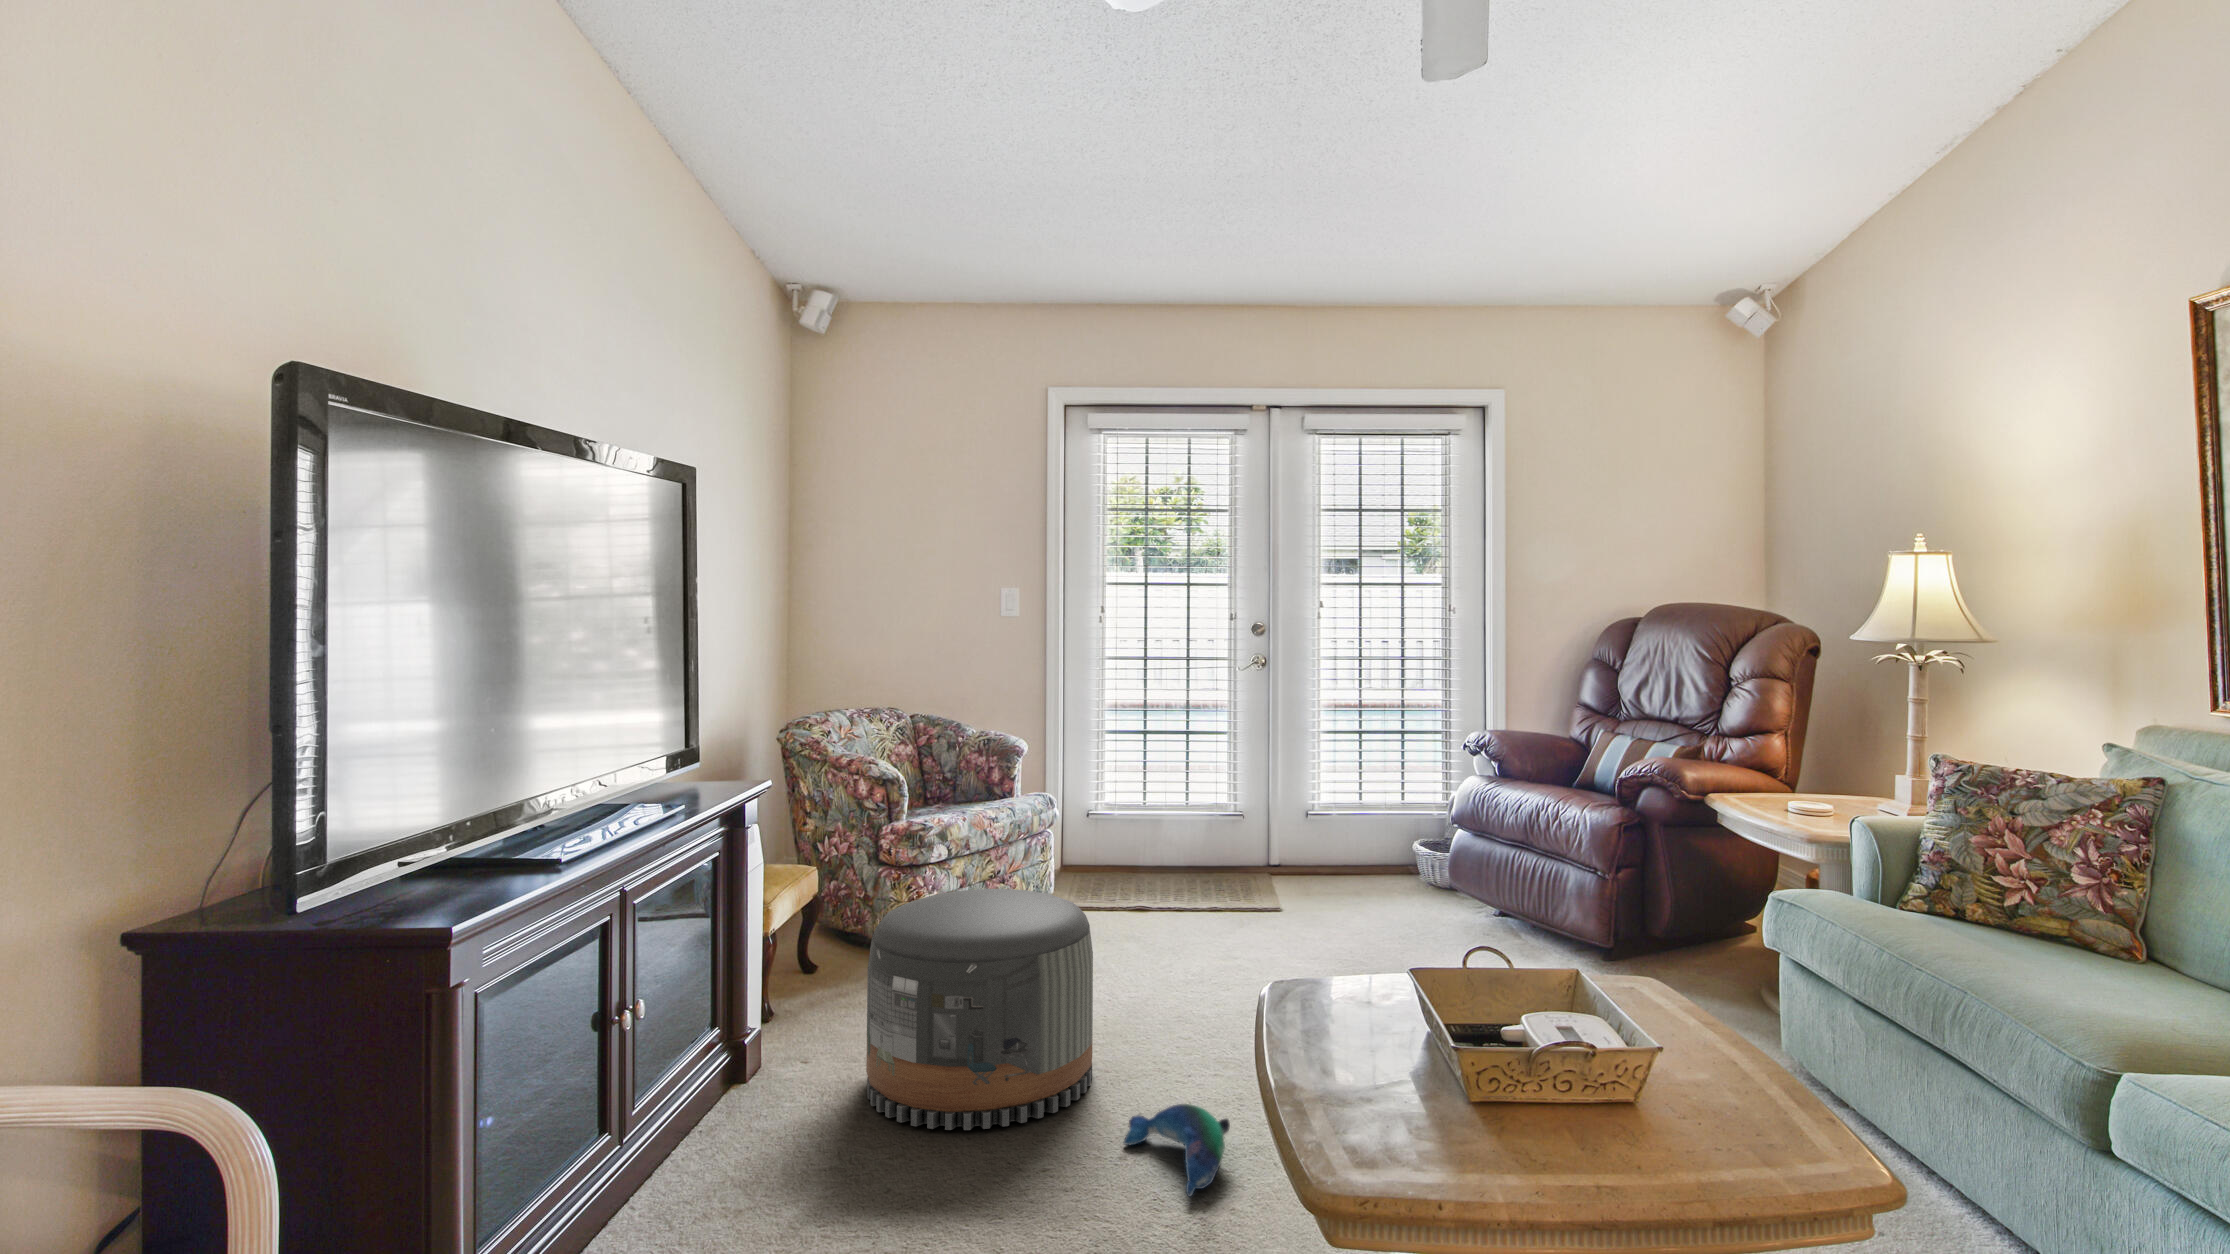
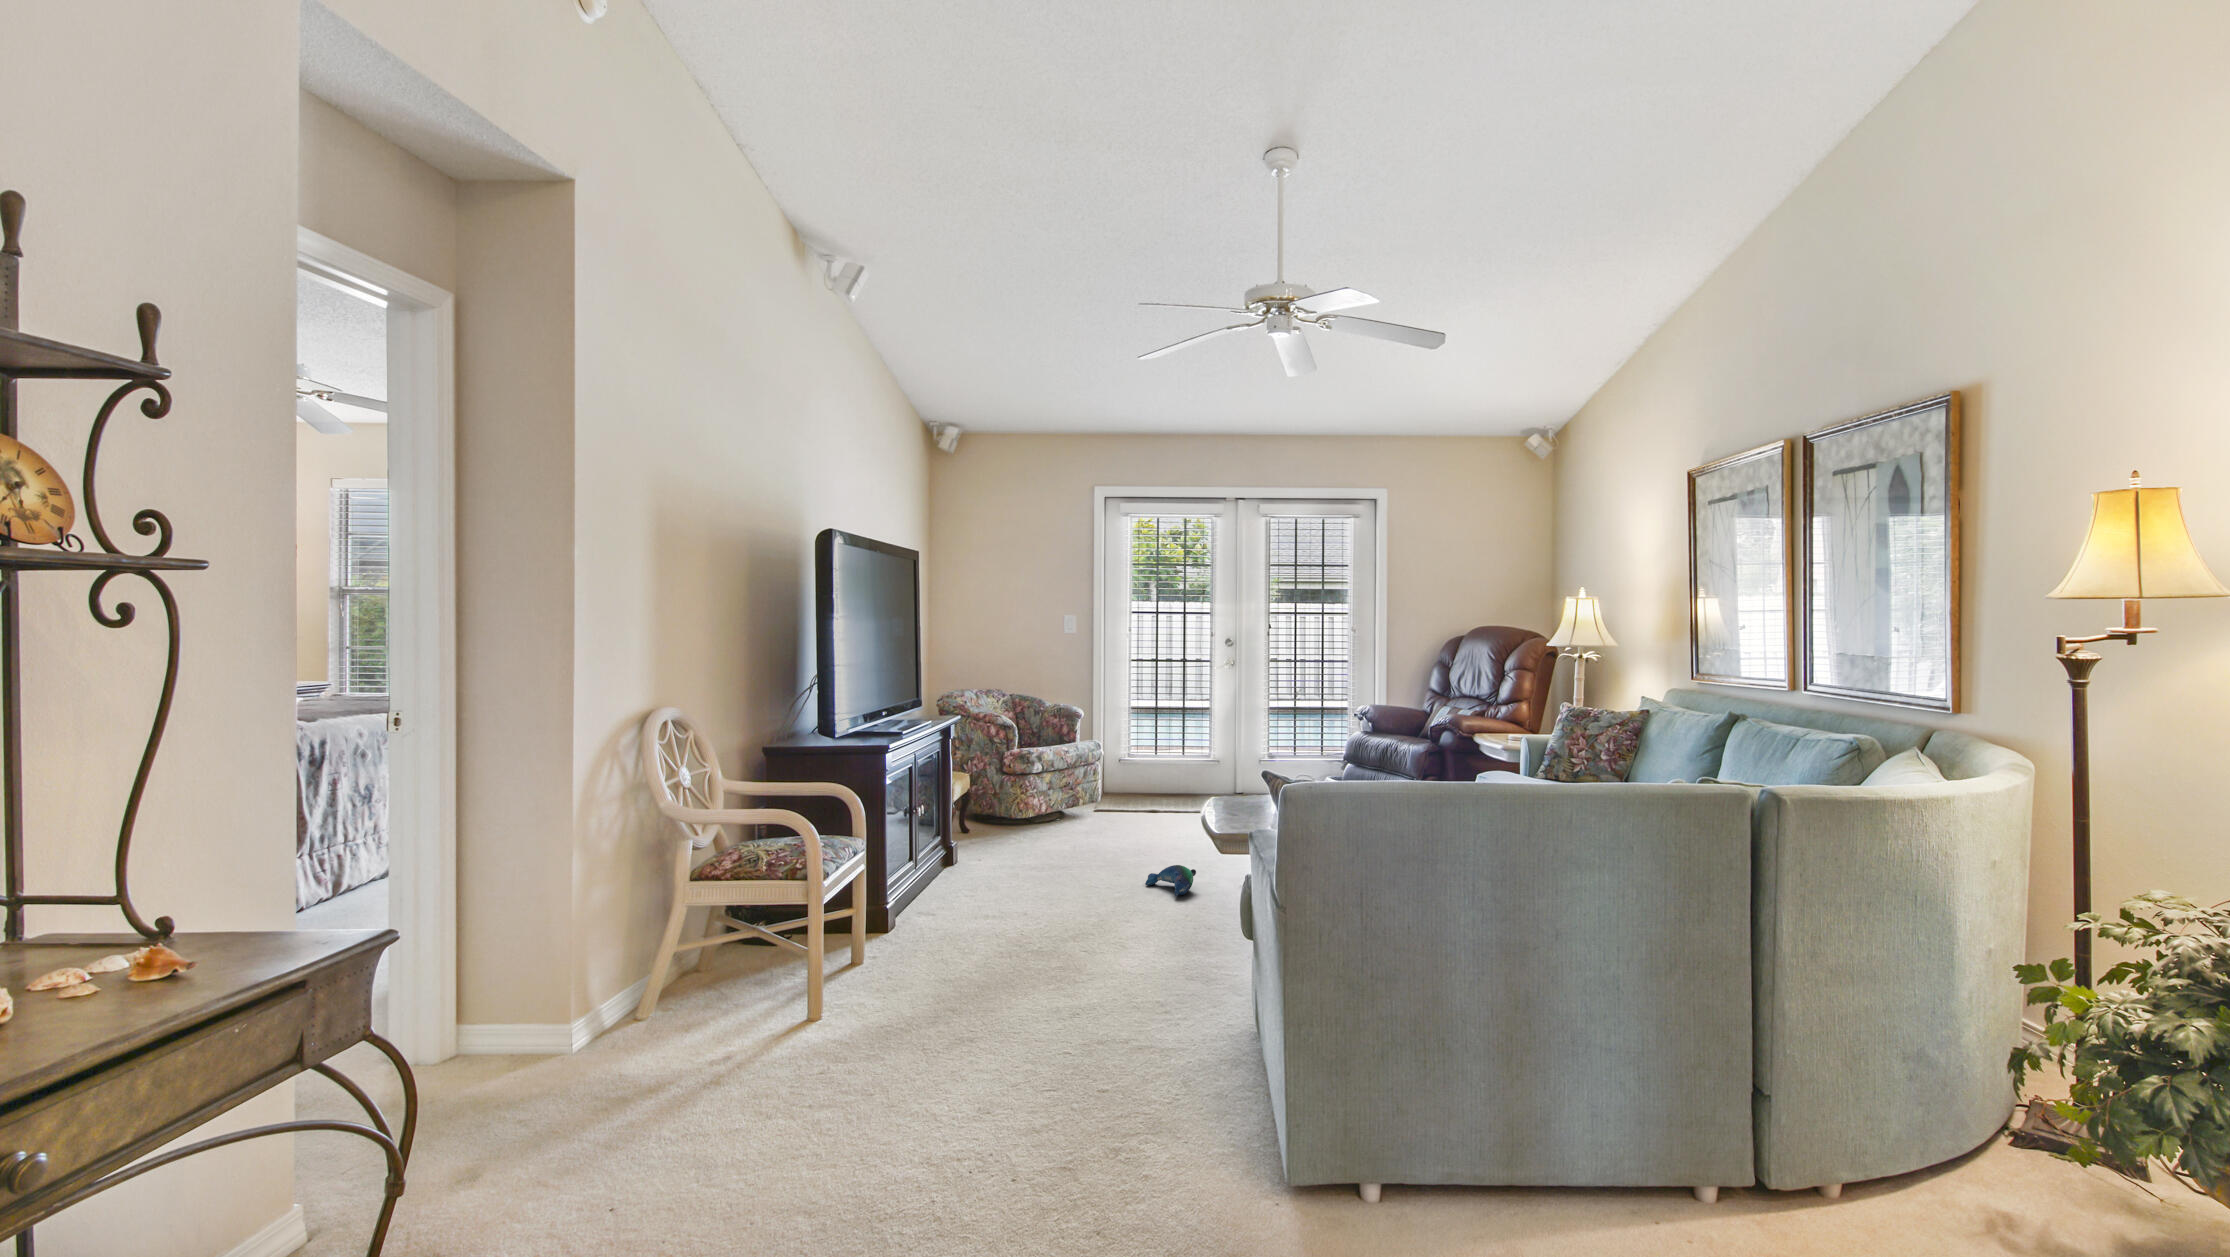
pouf: present [866,889,1093,1130] -> none [1015,775,1129,880]

